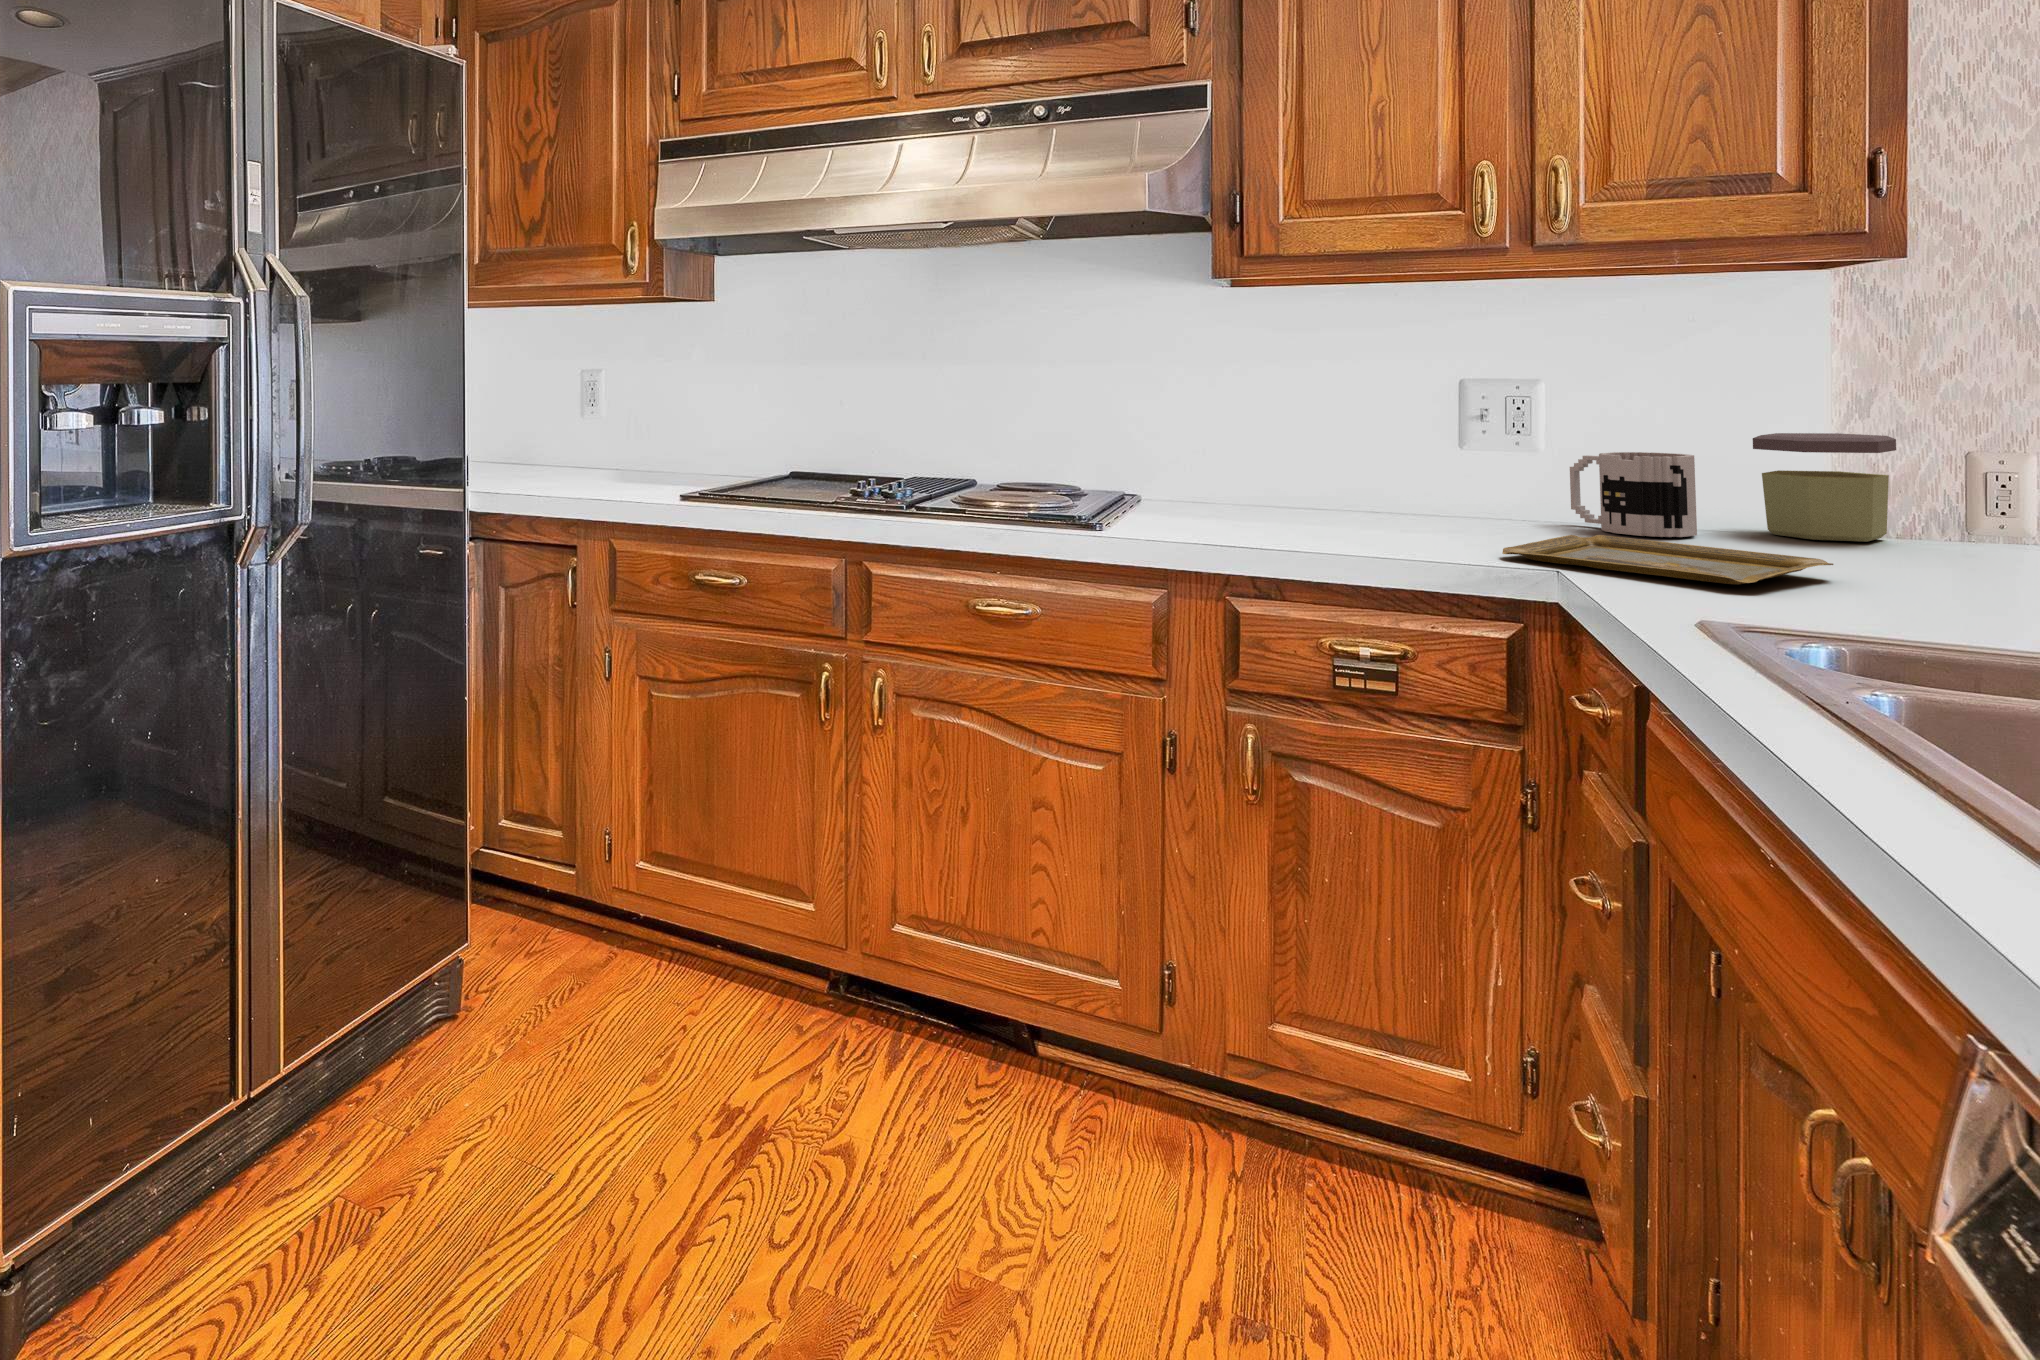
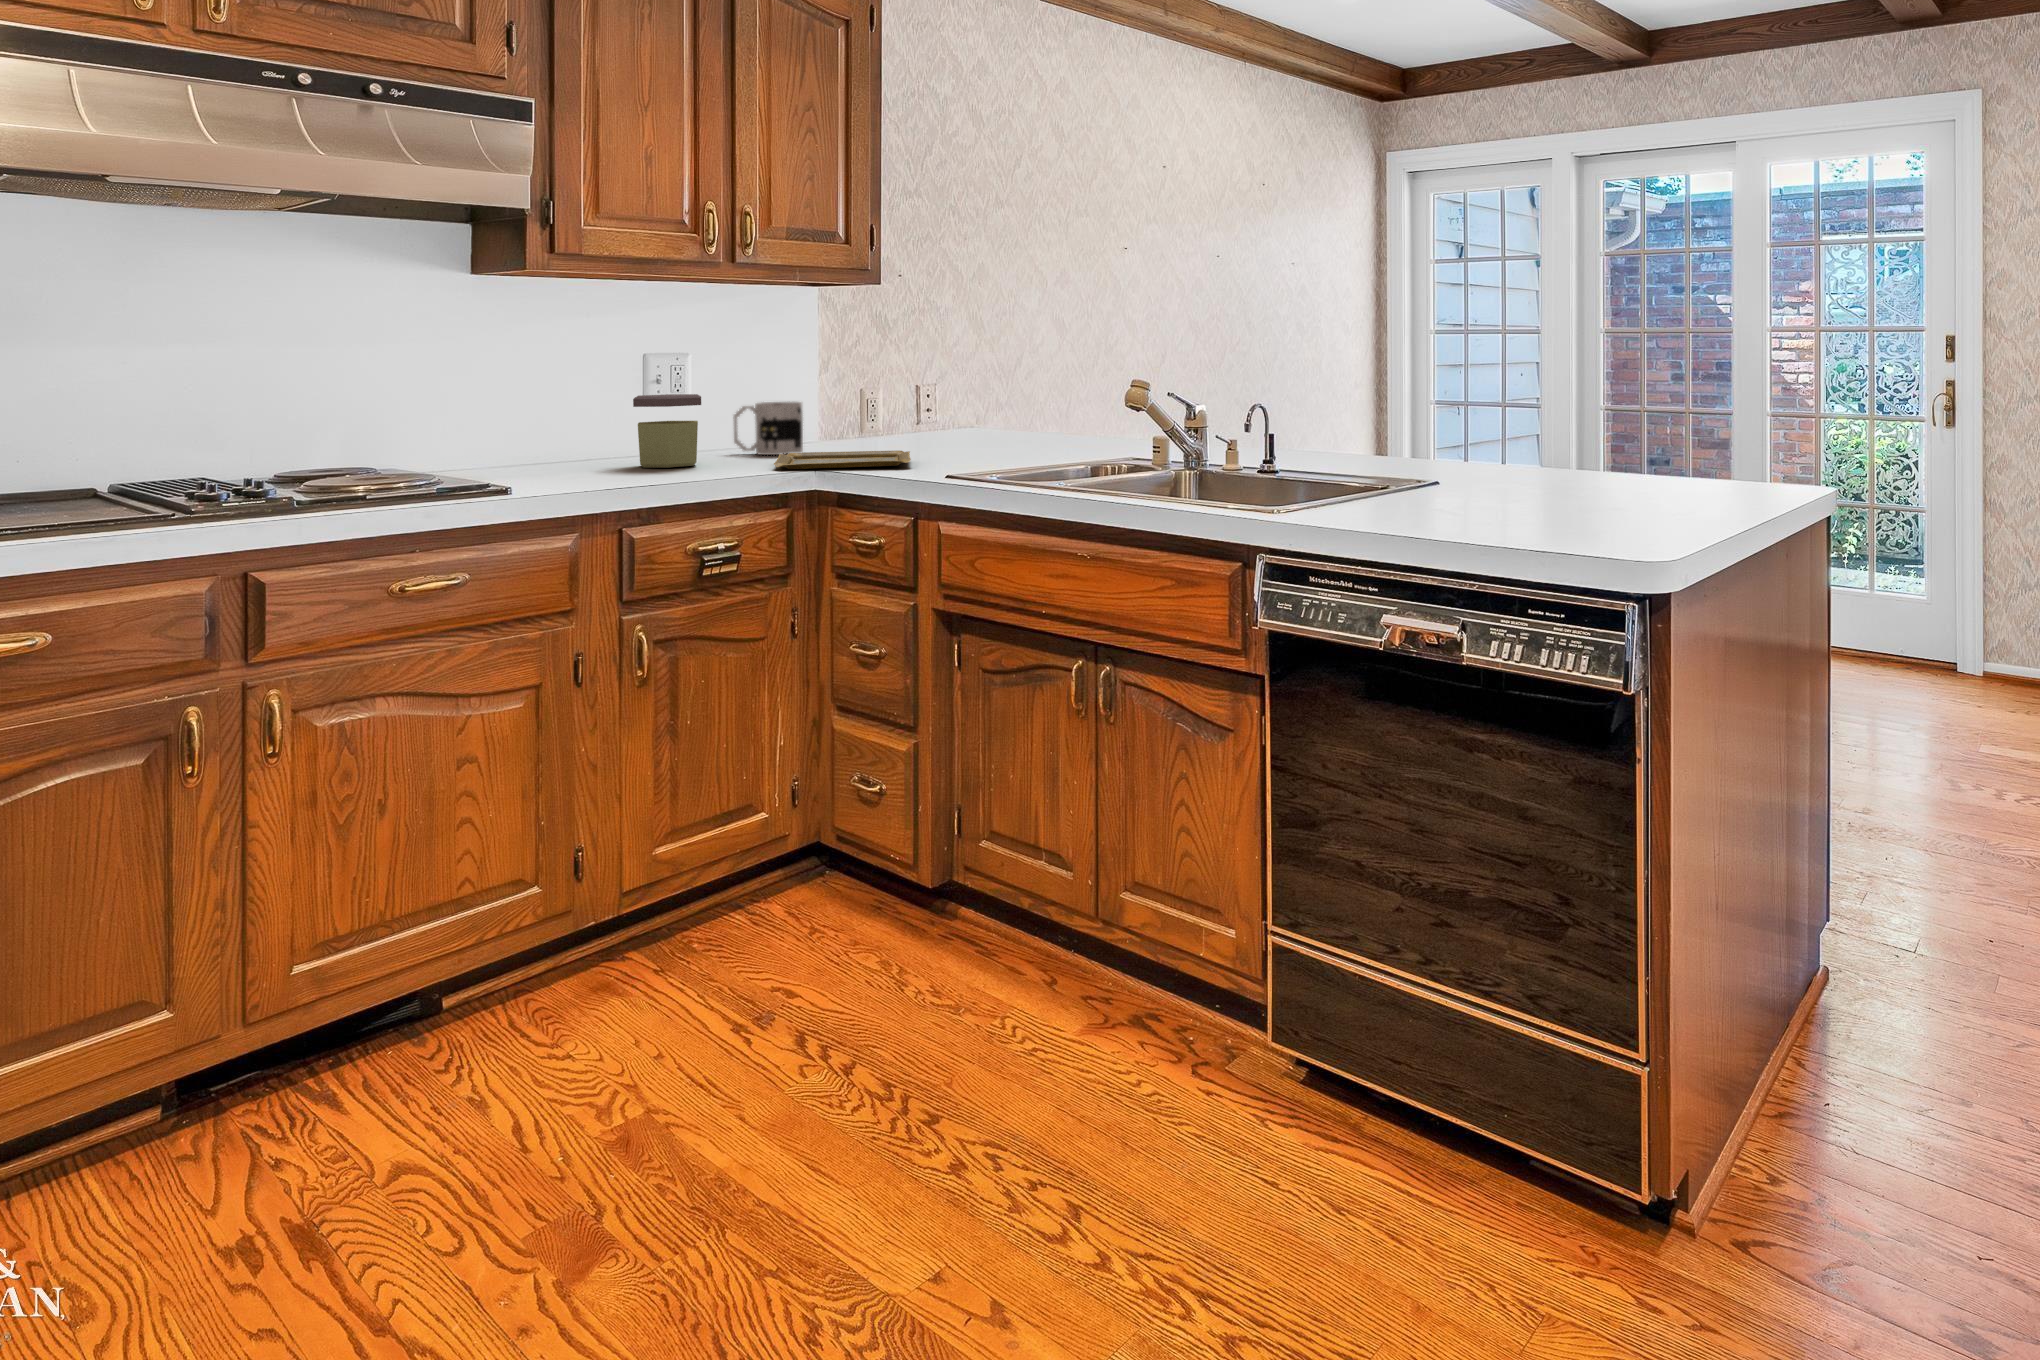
jar: present [1753,433,1896,542] -> present [633,394,701,468]

